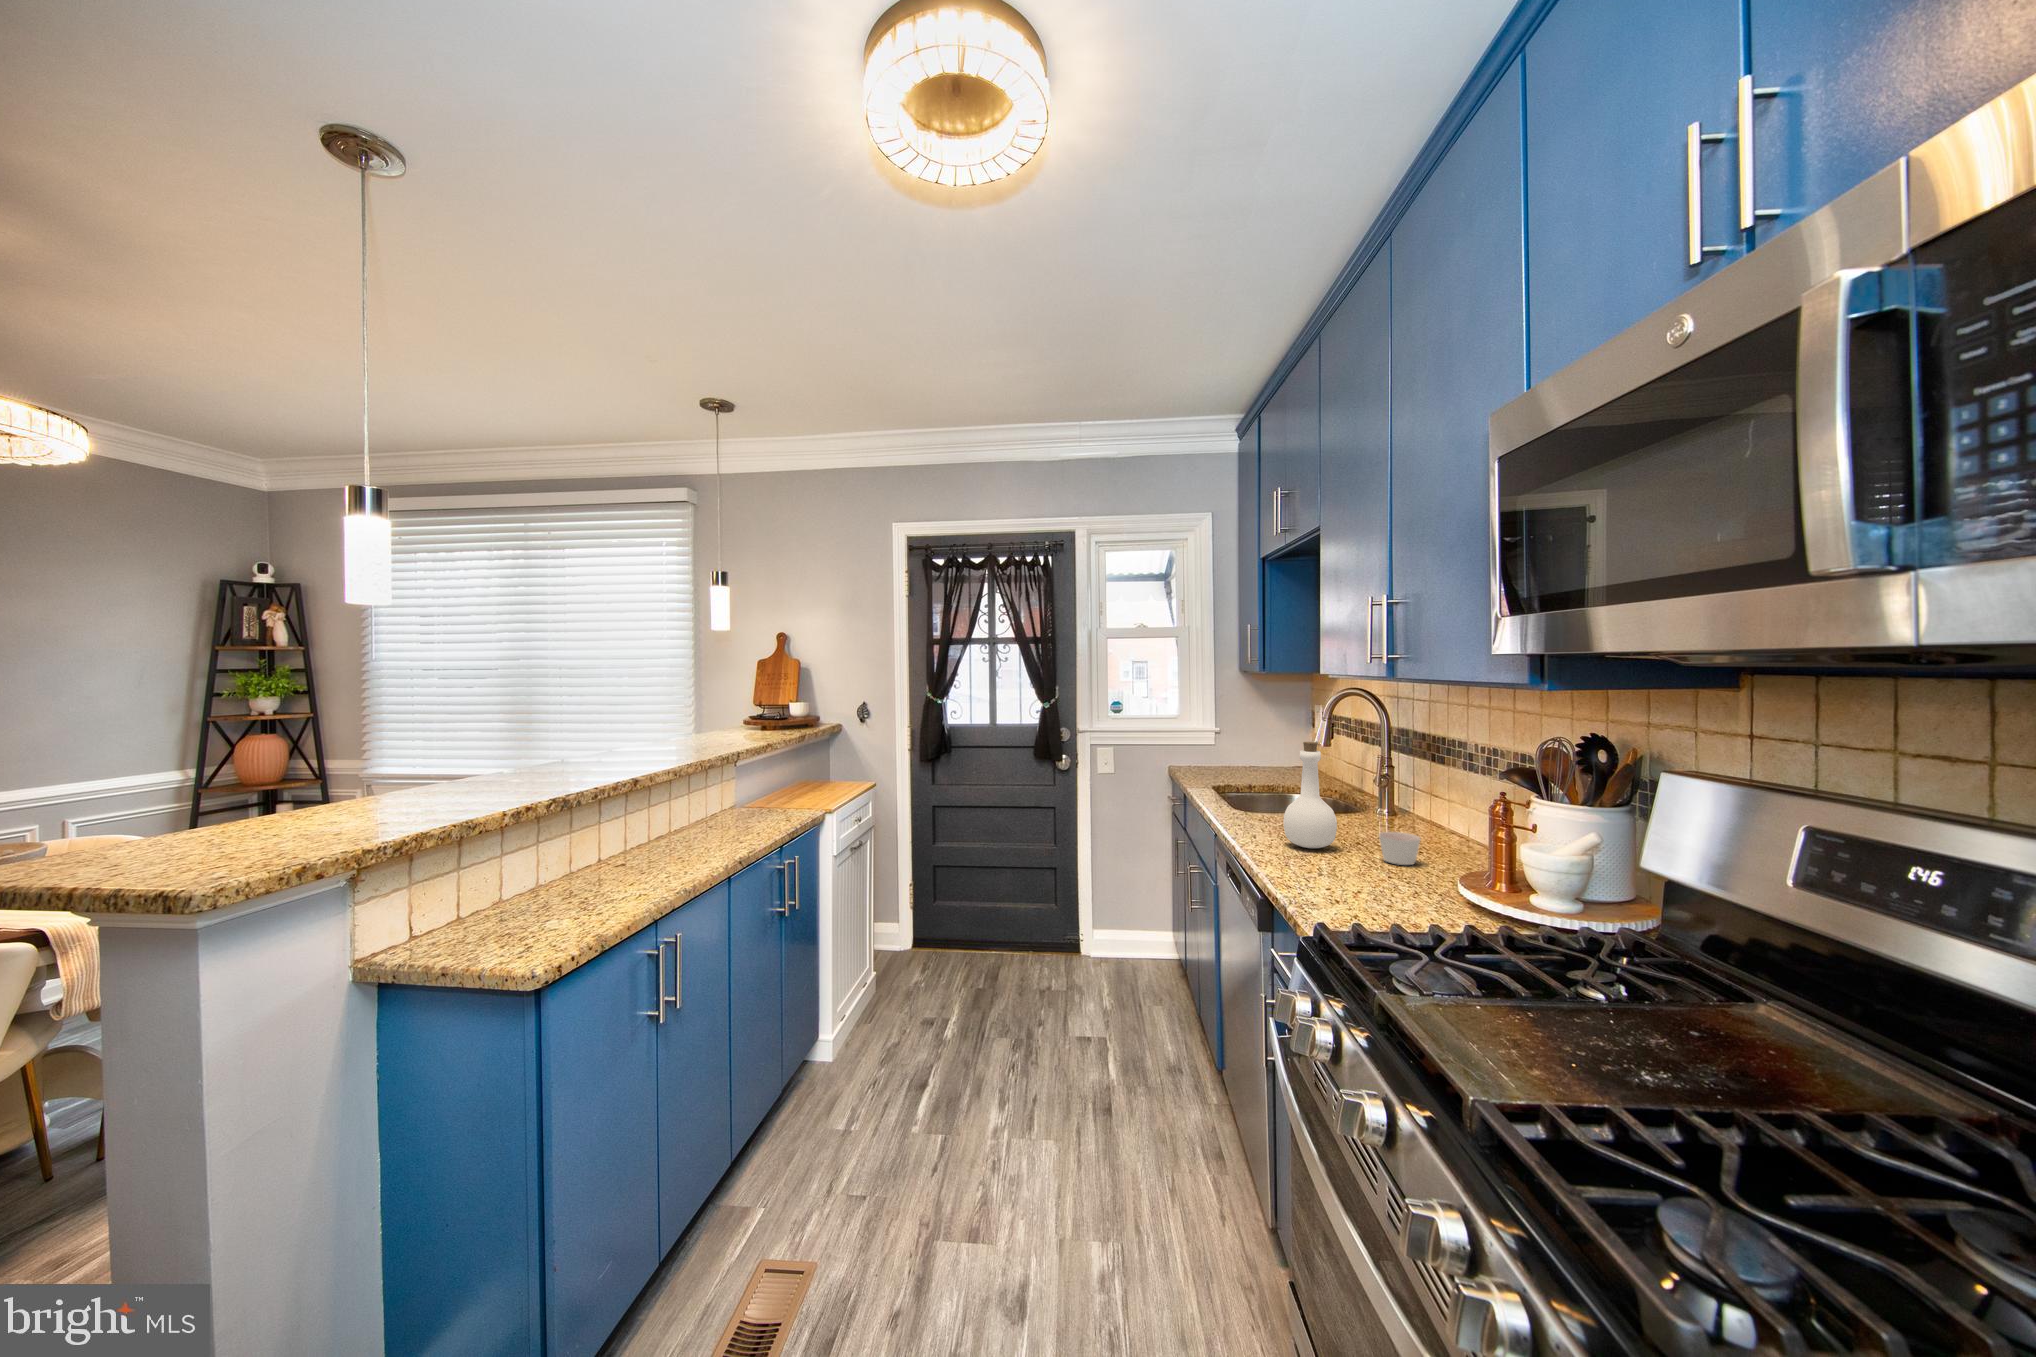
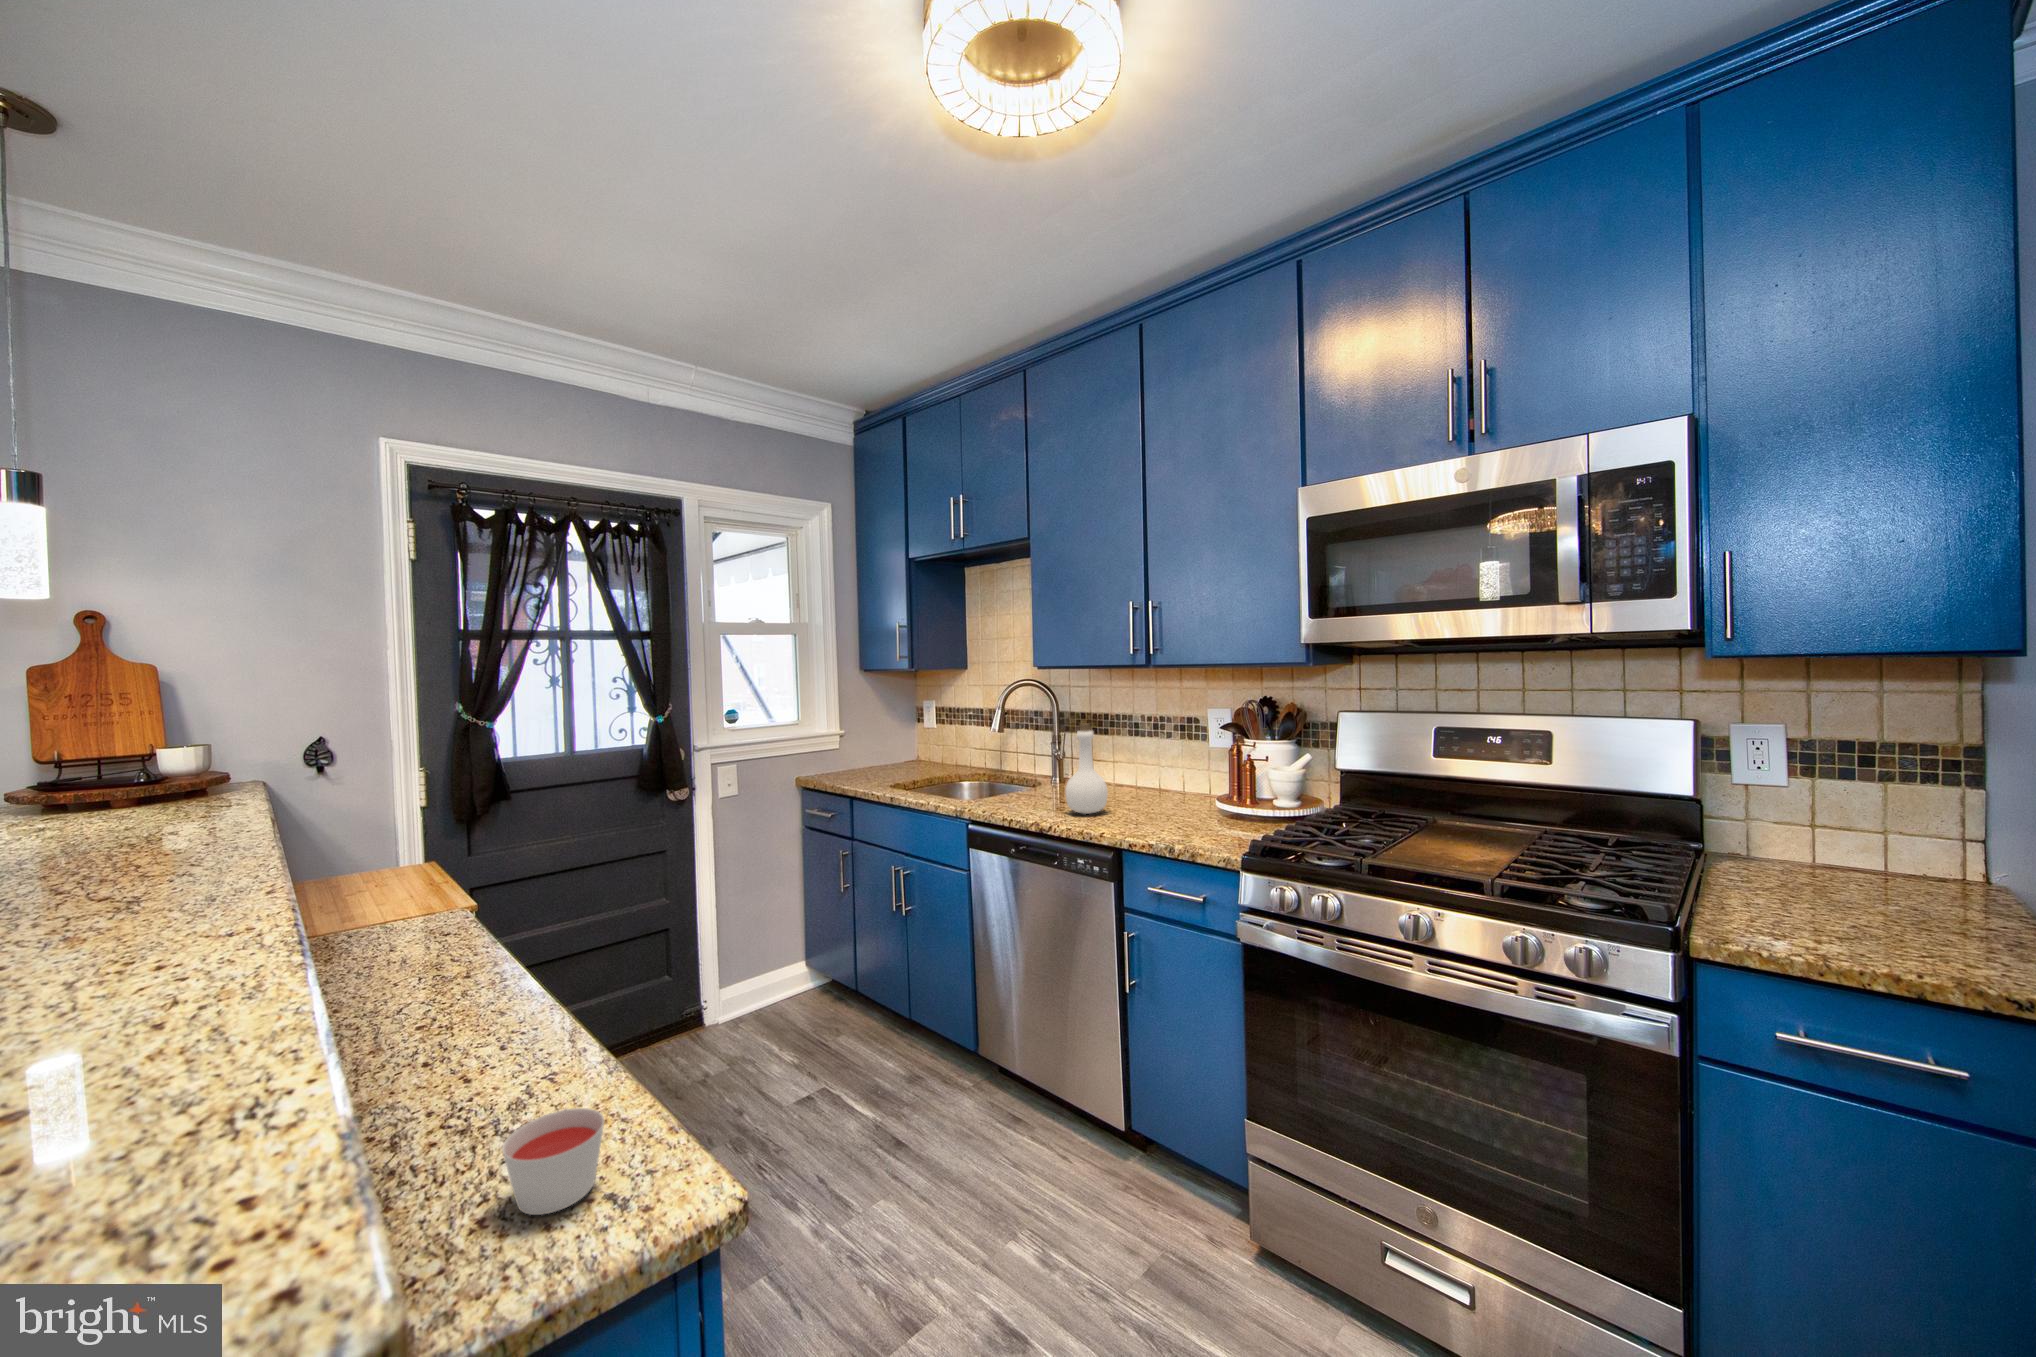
candle: present [1379,832,1420,865] -> present [503,1108,604,1215]

